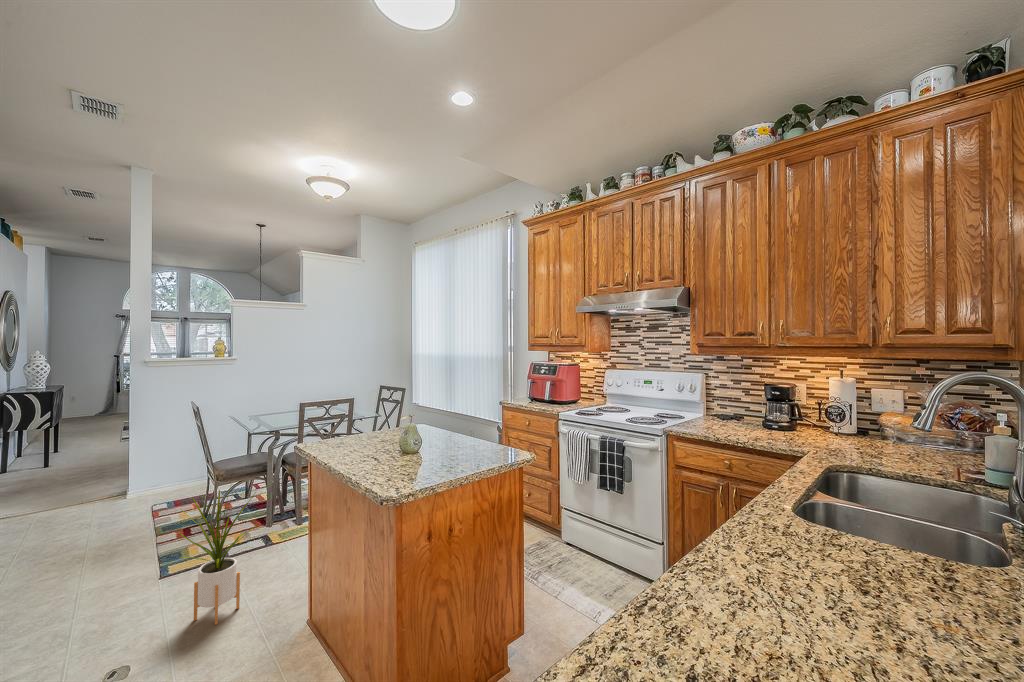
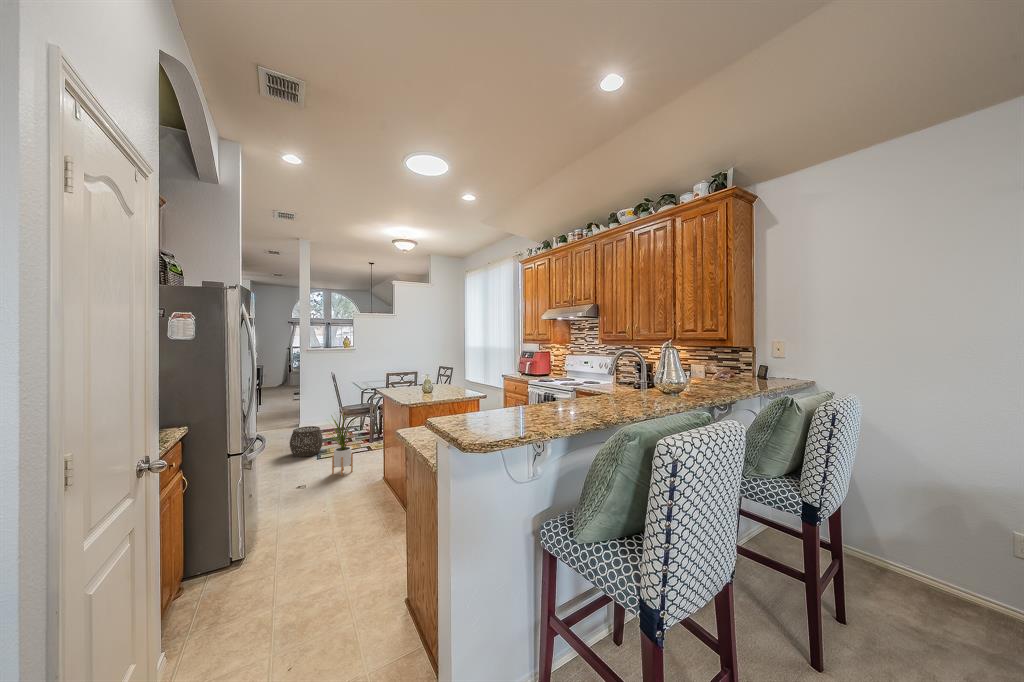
woven basket: none [97,509,173,577] -> present [290,426,323,457]

